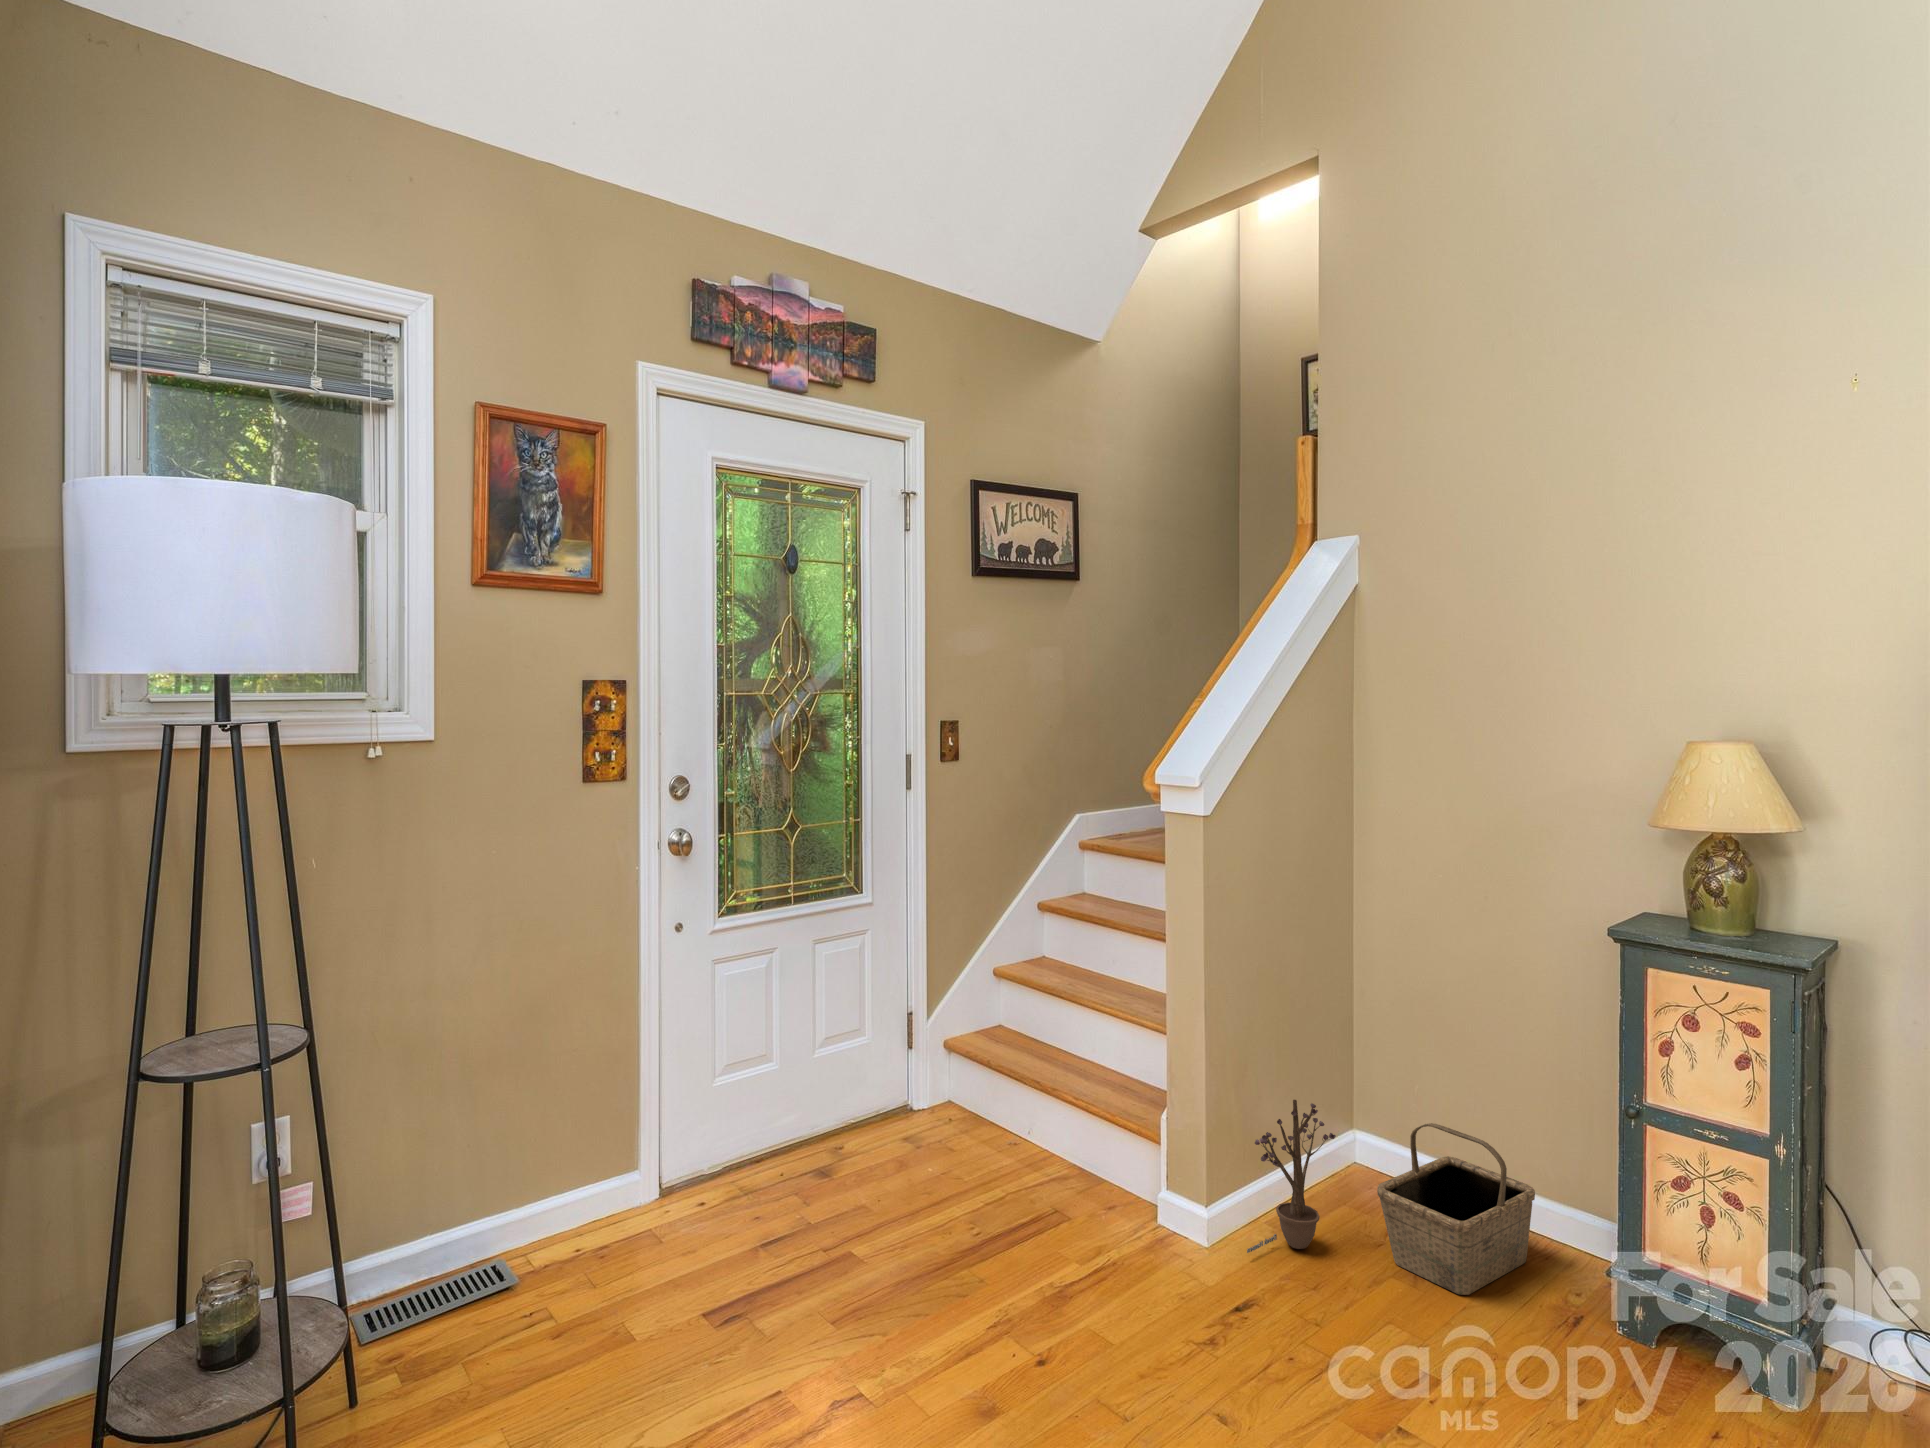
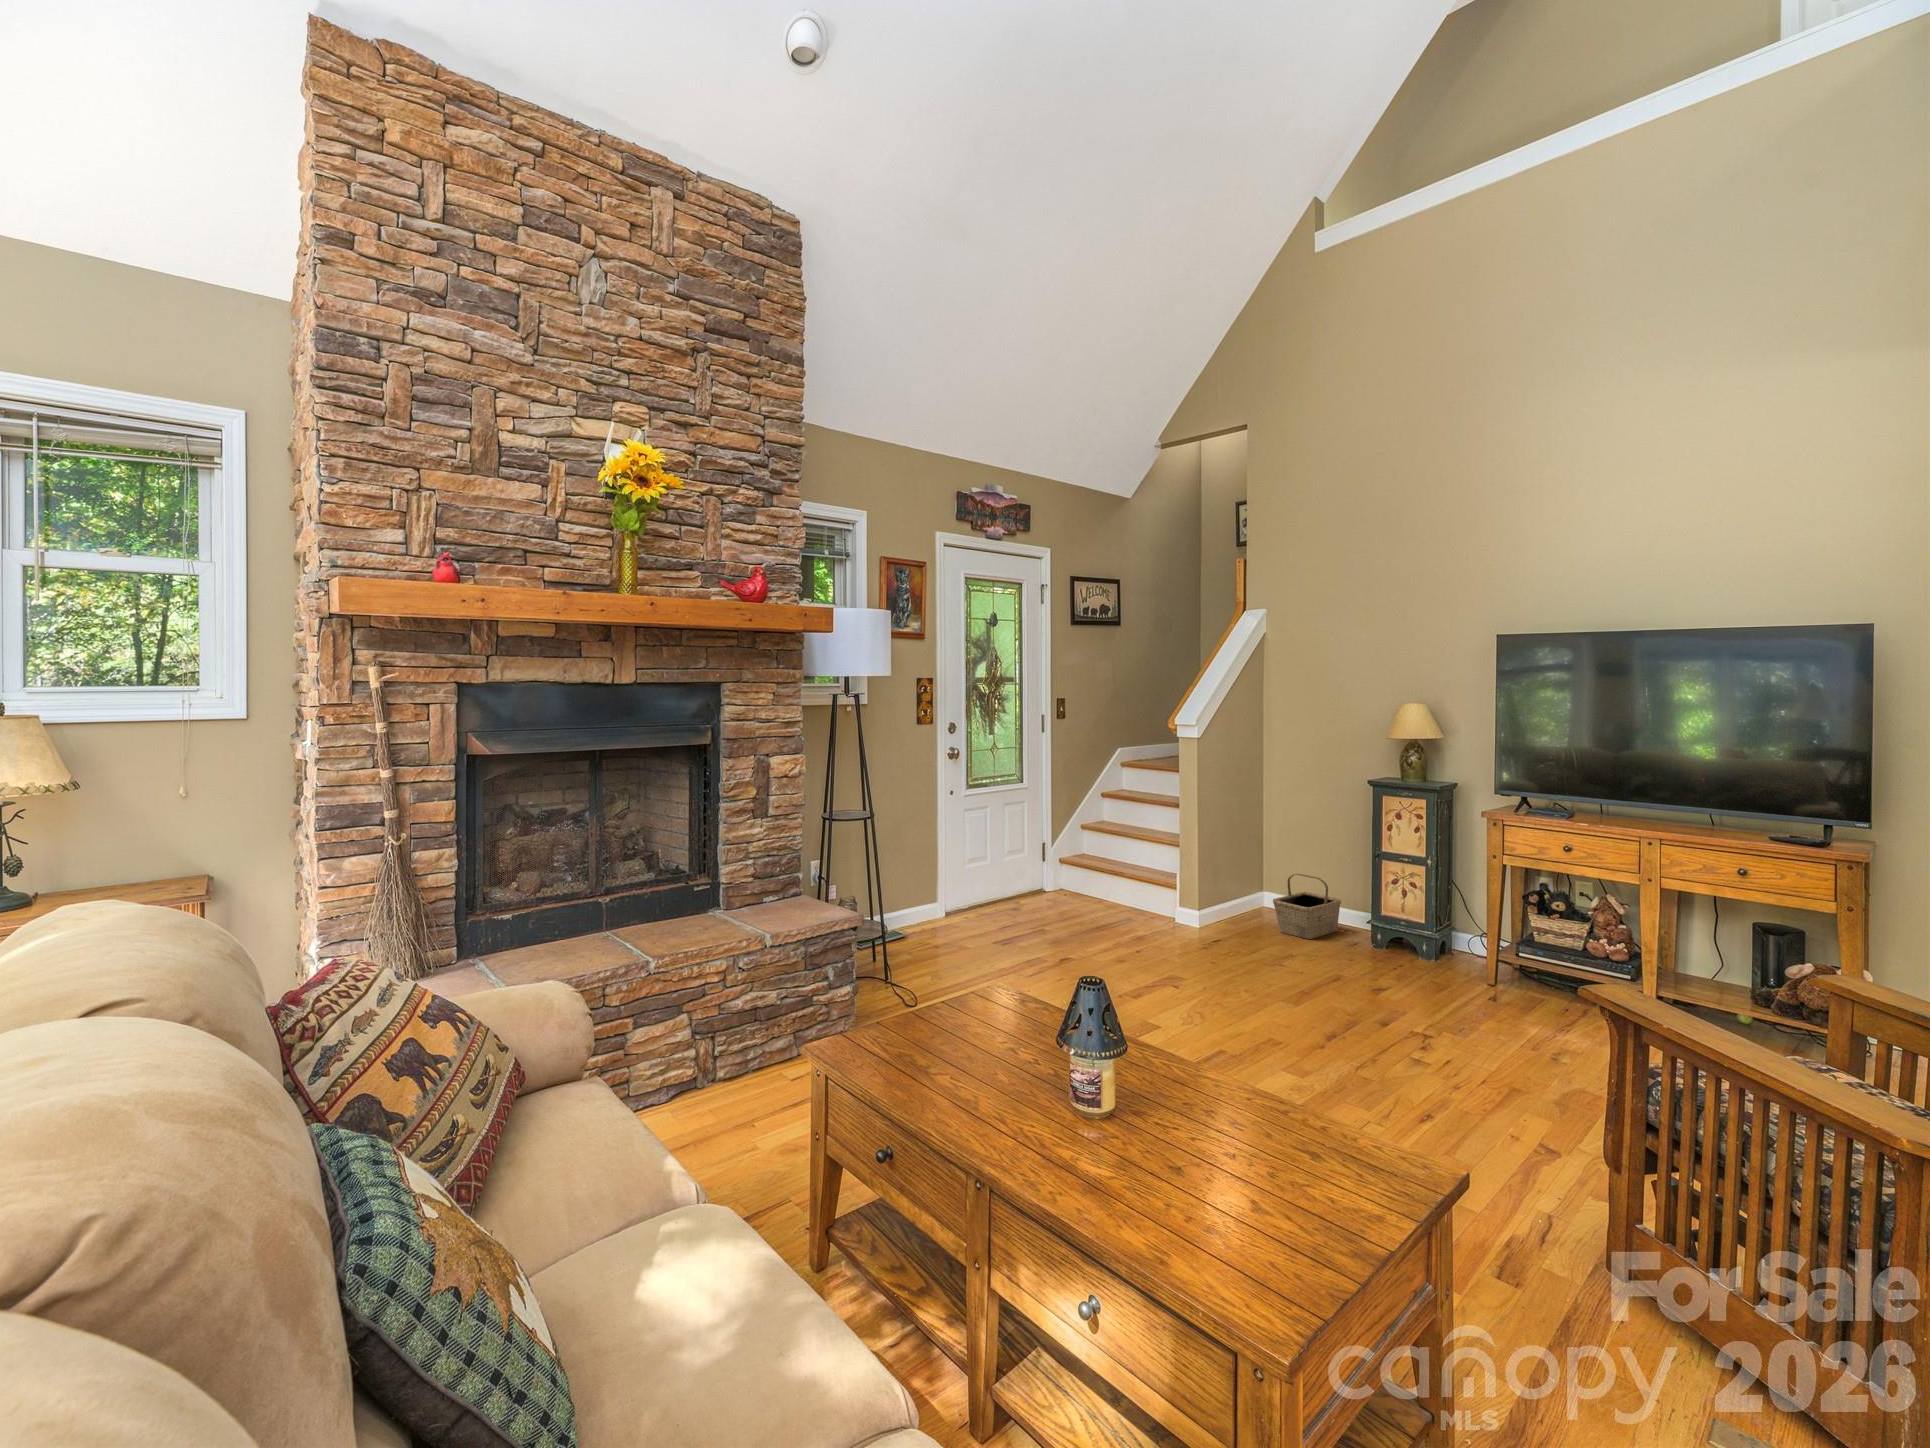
decorative plant: present [1247,1100,1336,1253] -> none [1216,863,1255,929]

